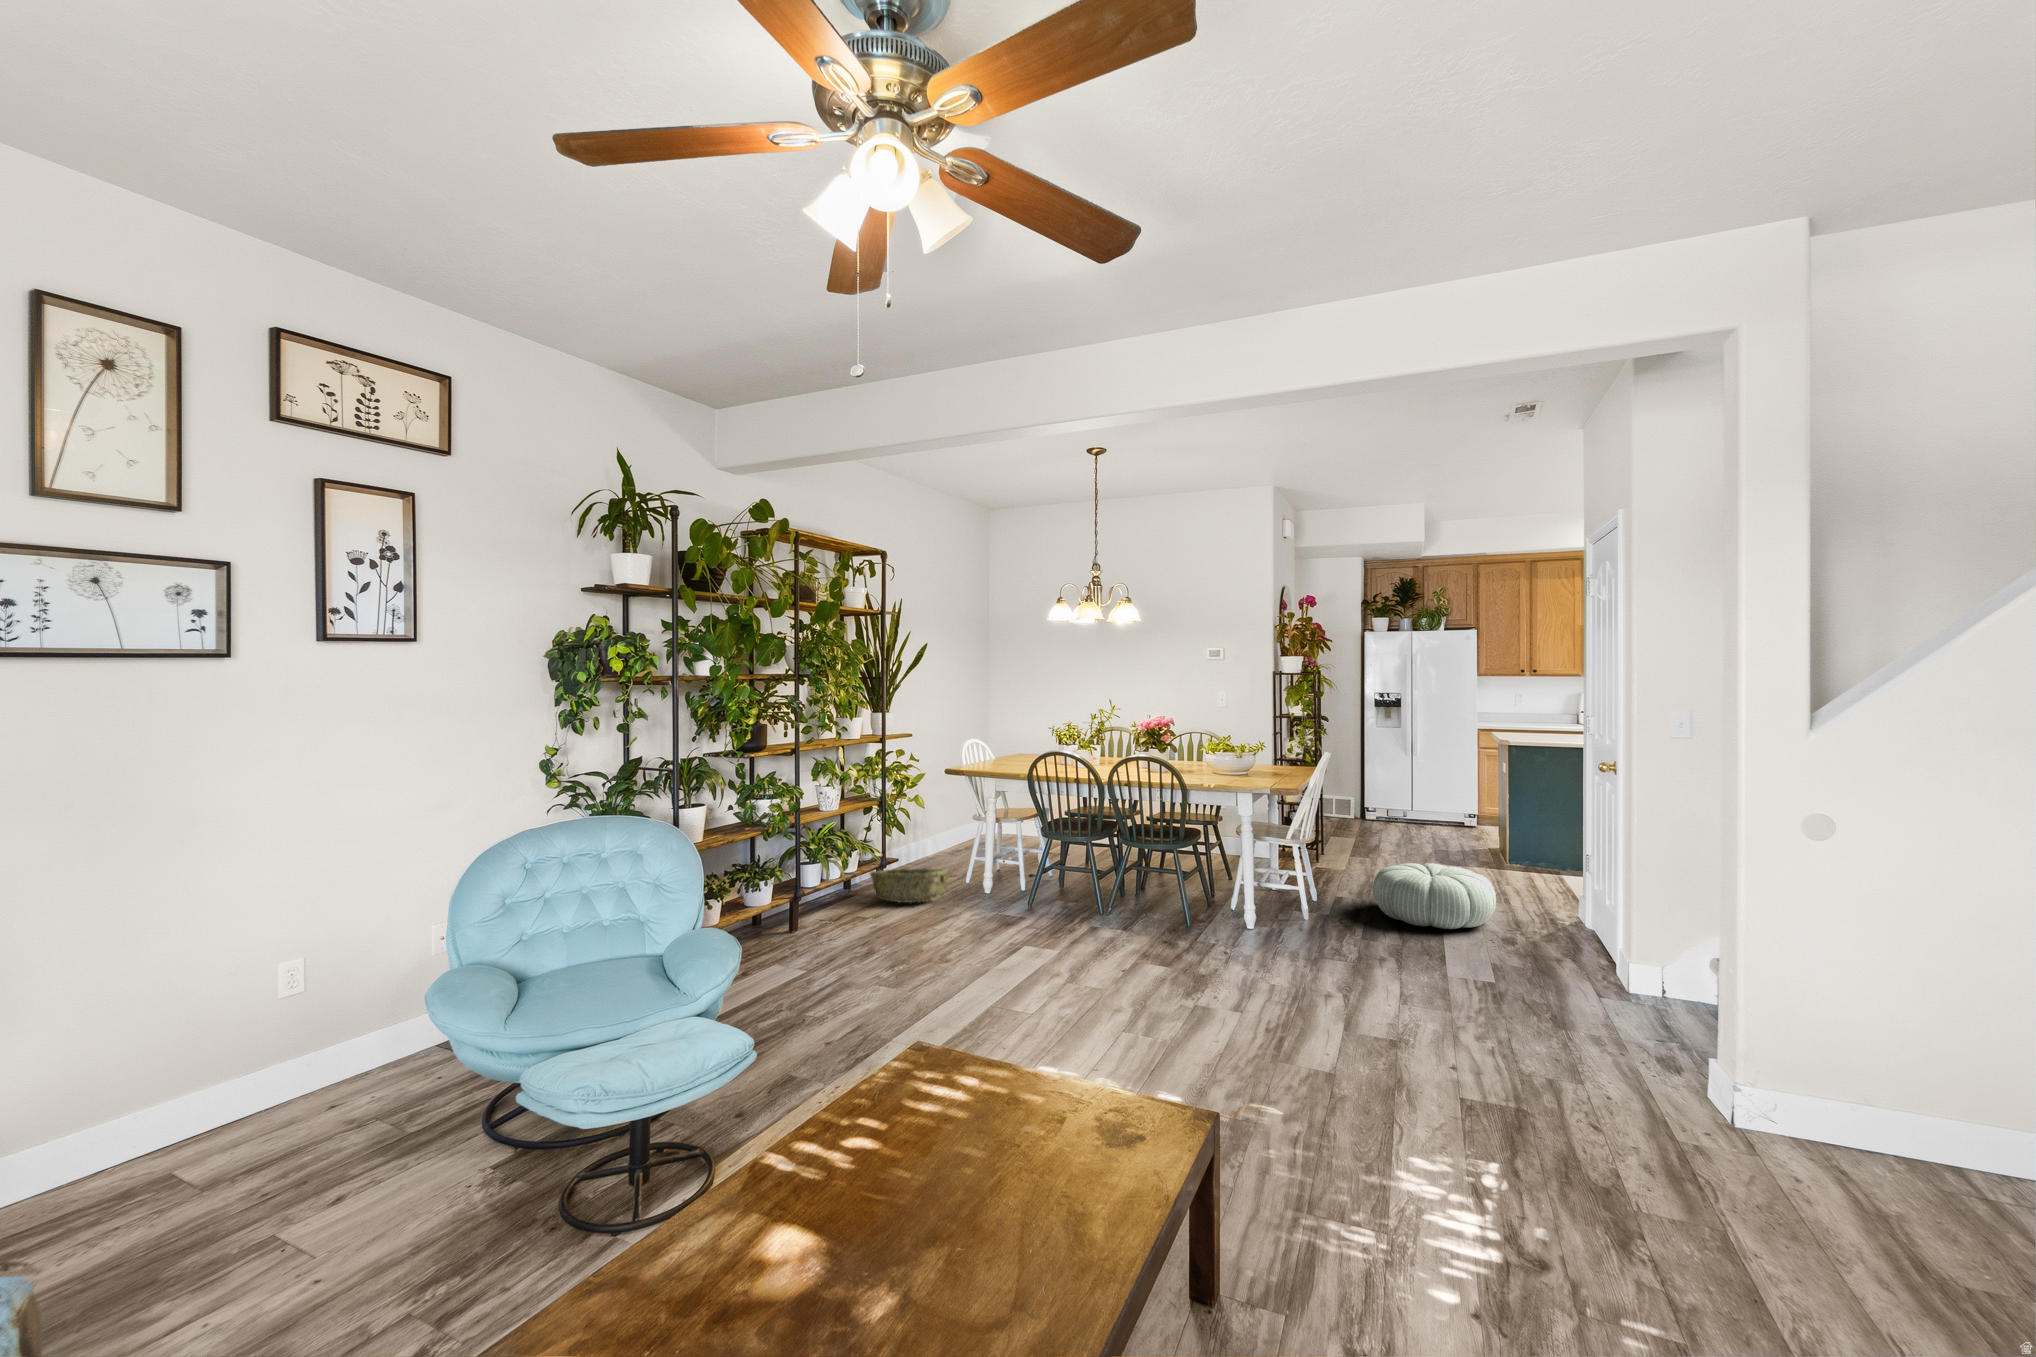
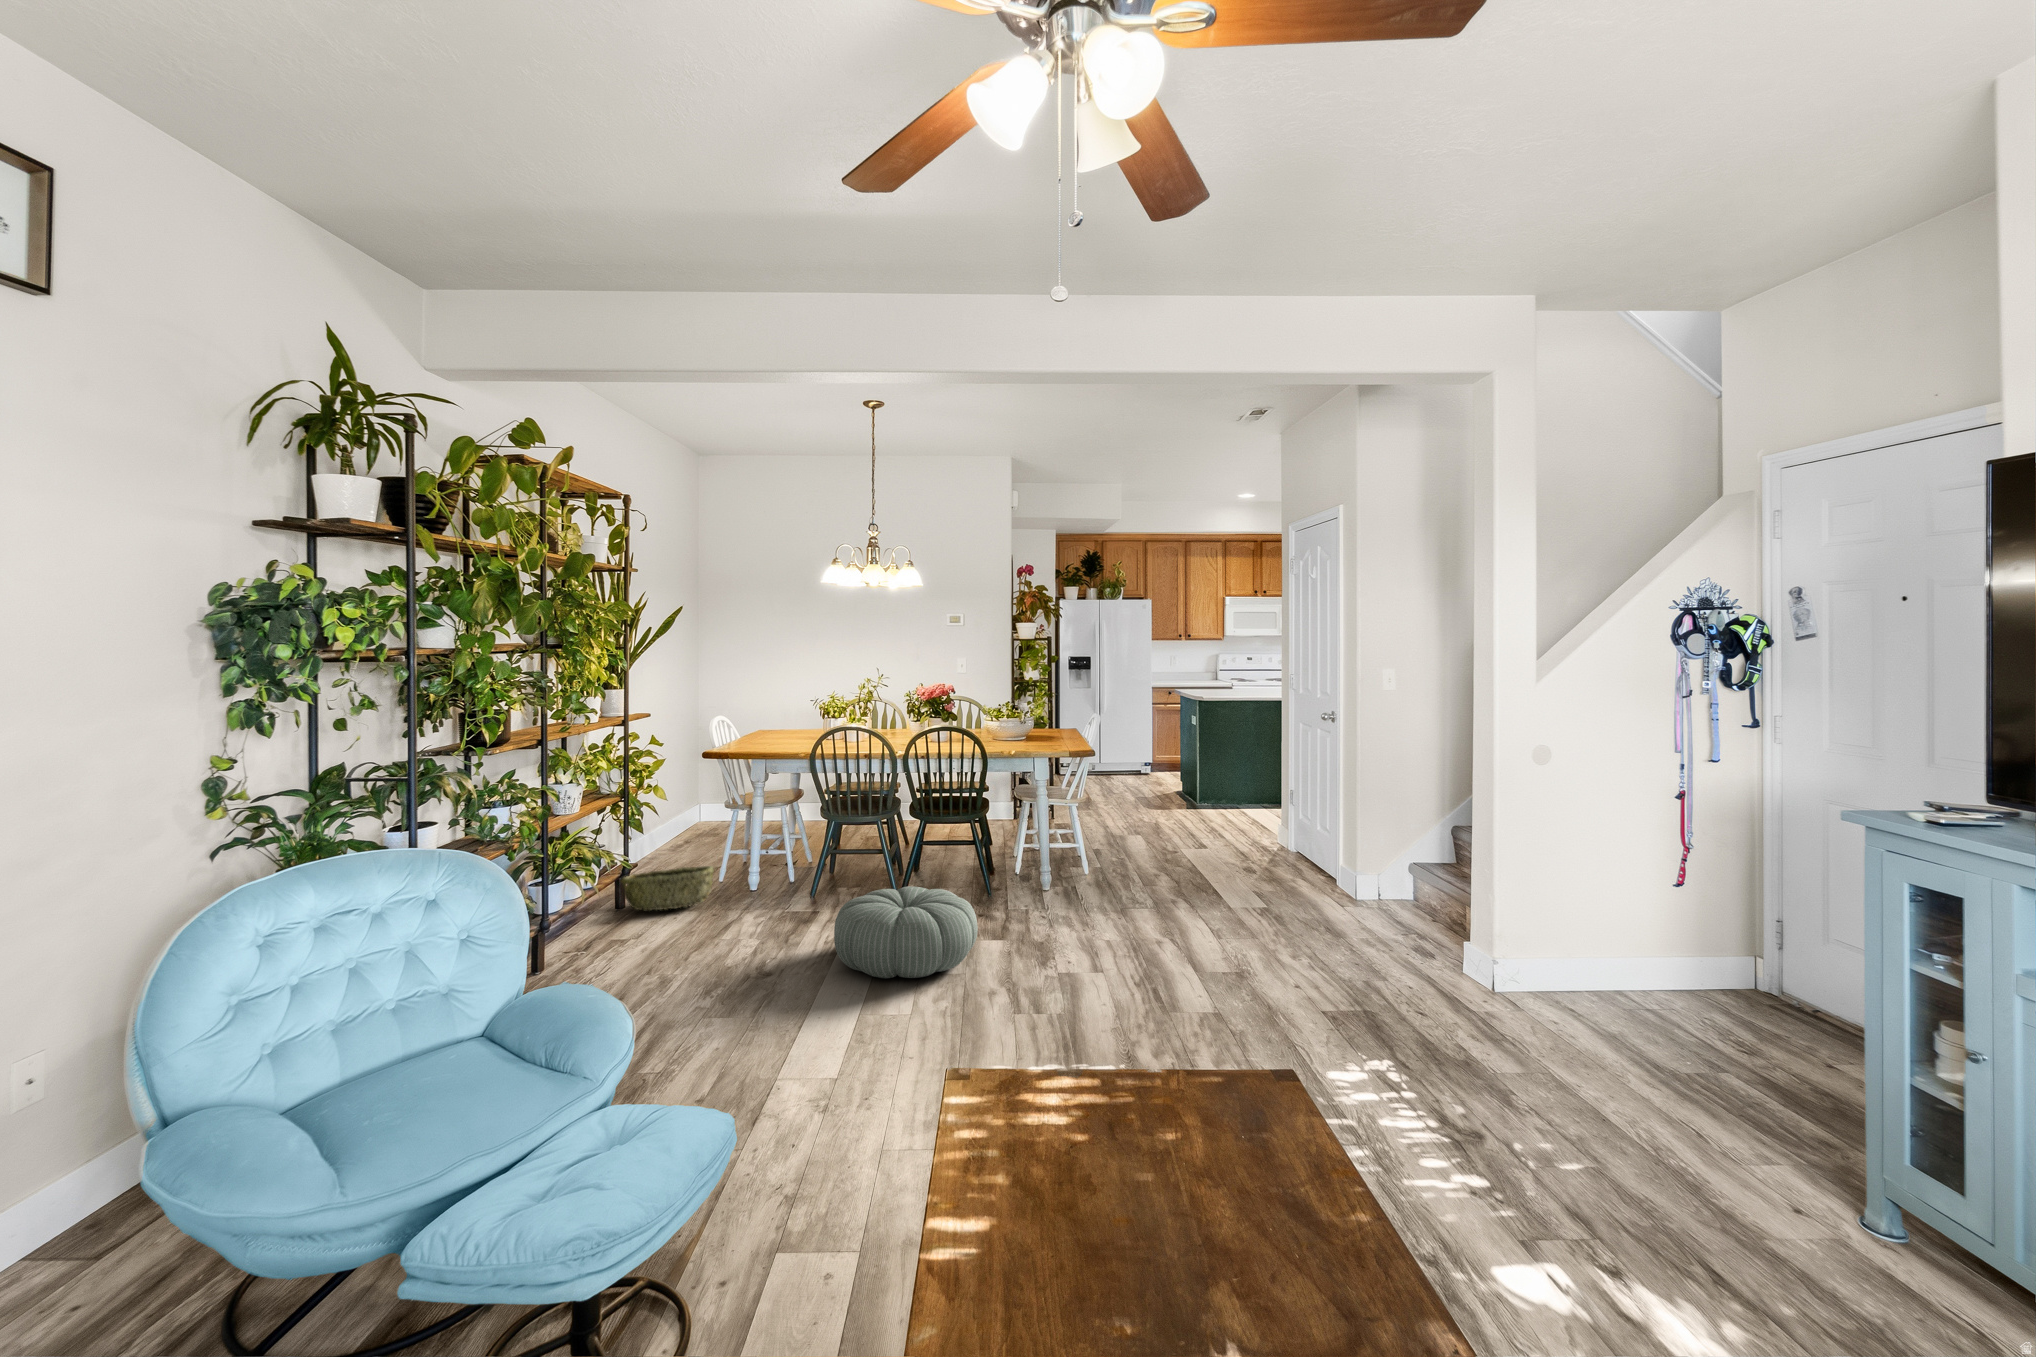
pouf: present [1373,863,1496,929] -> present [834,886,978,978]

